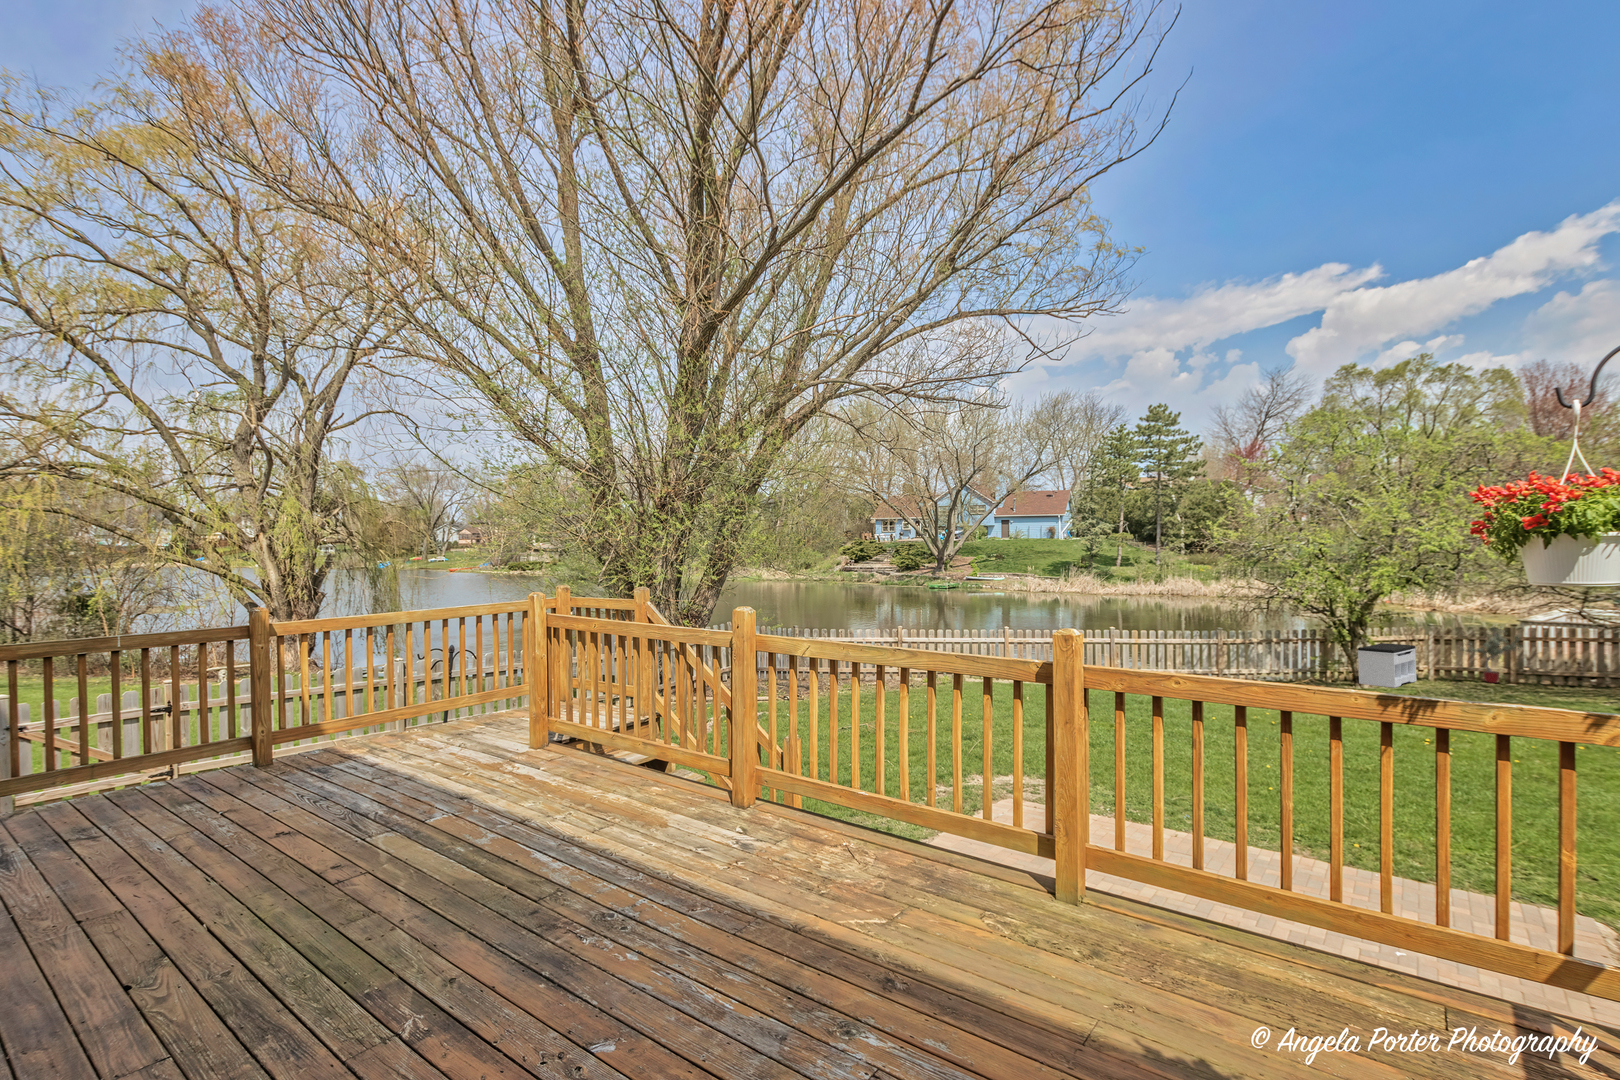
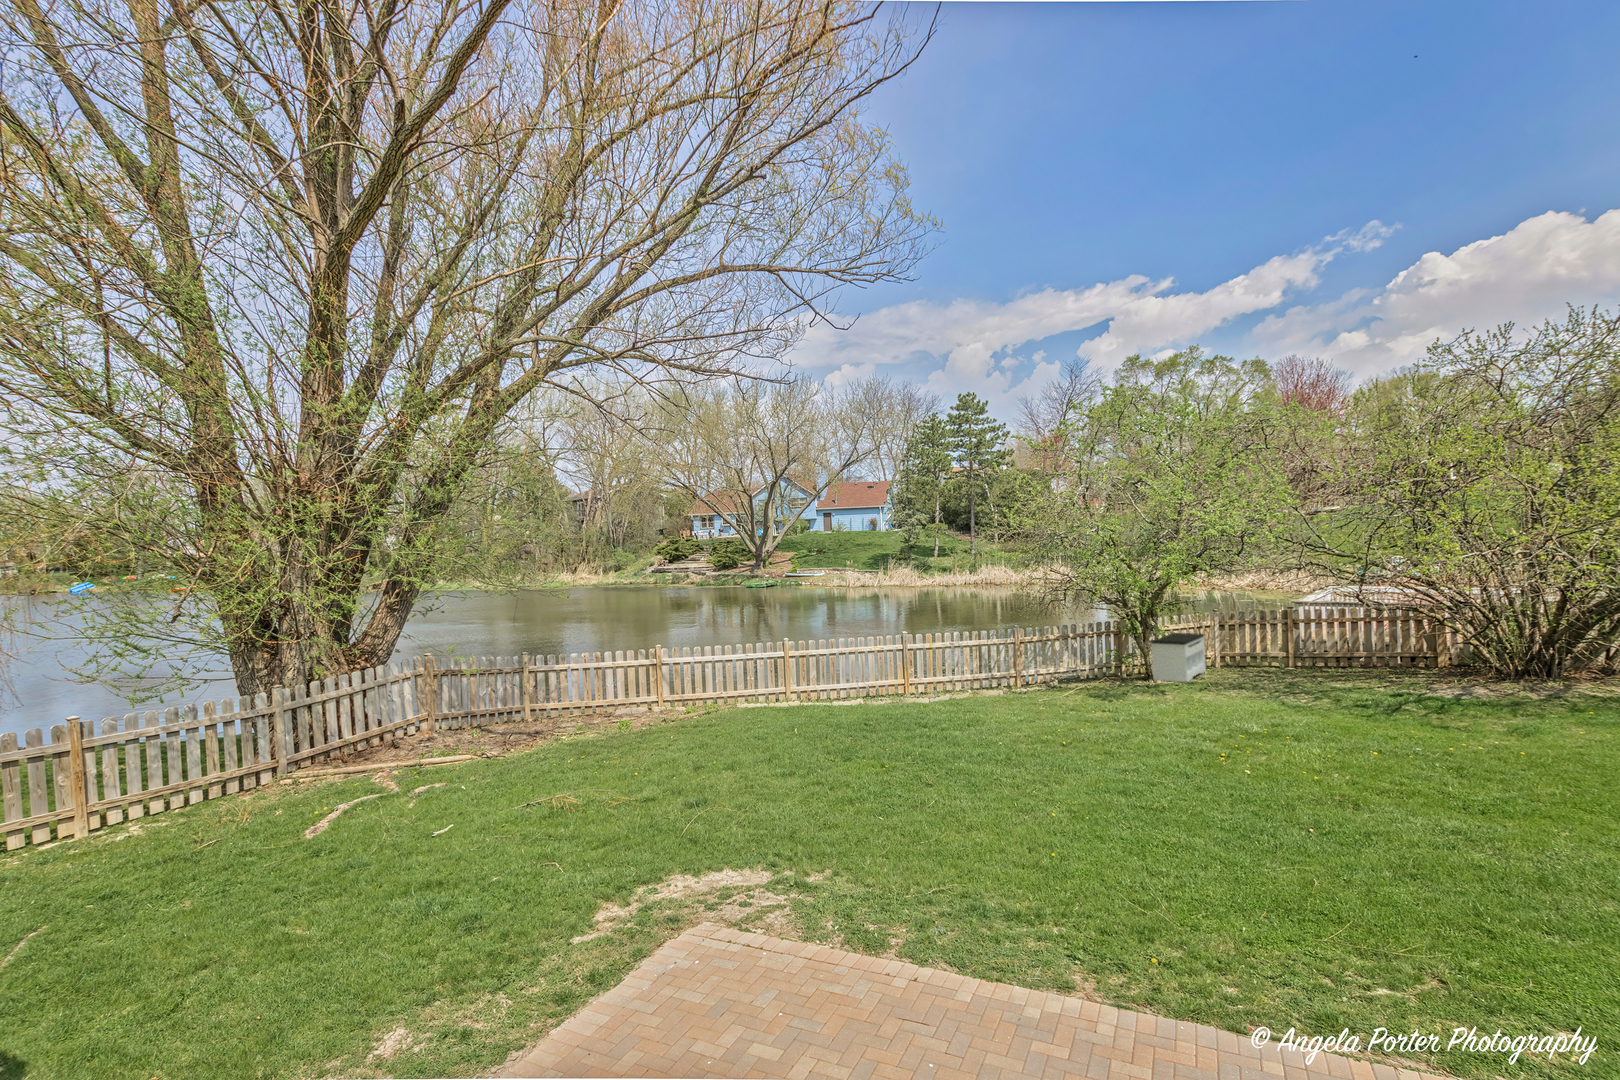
potted tree: present [1461,627,1522,683] -> none [1242,608,1299,668]

